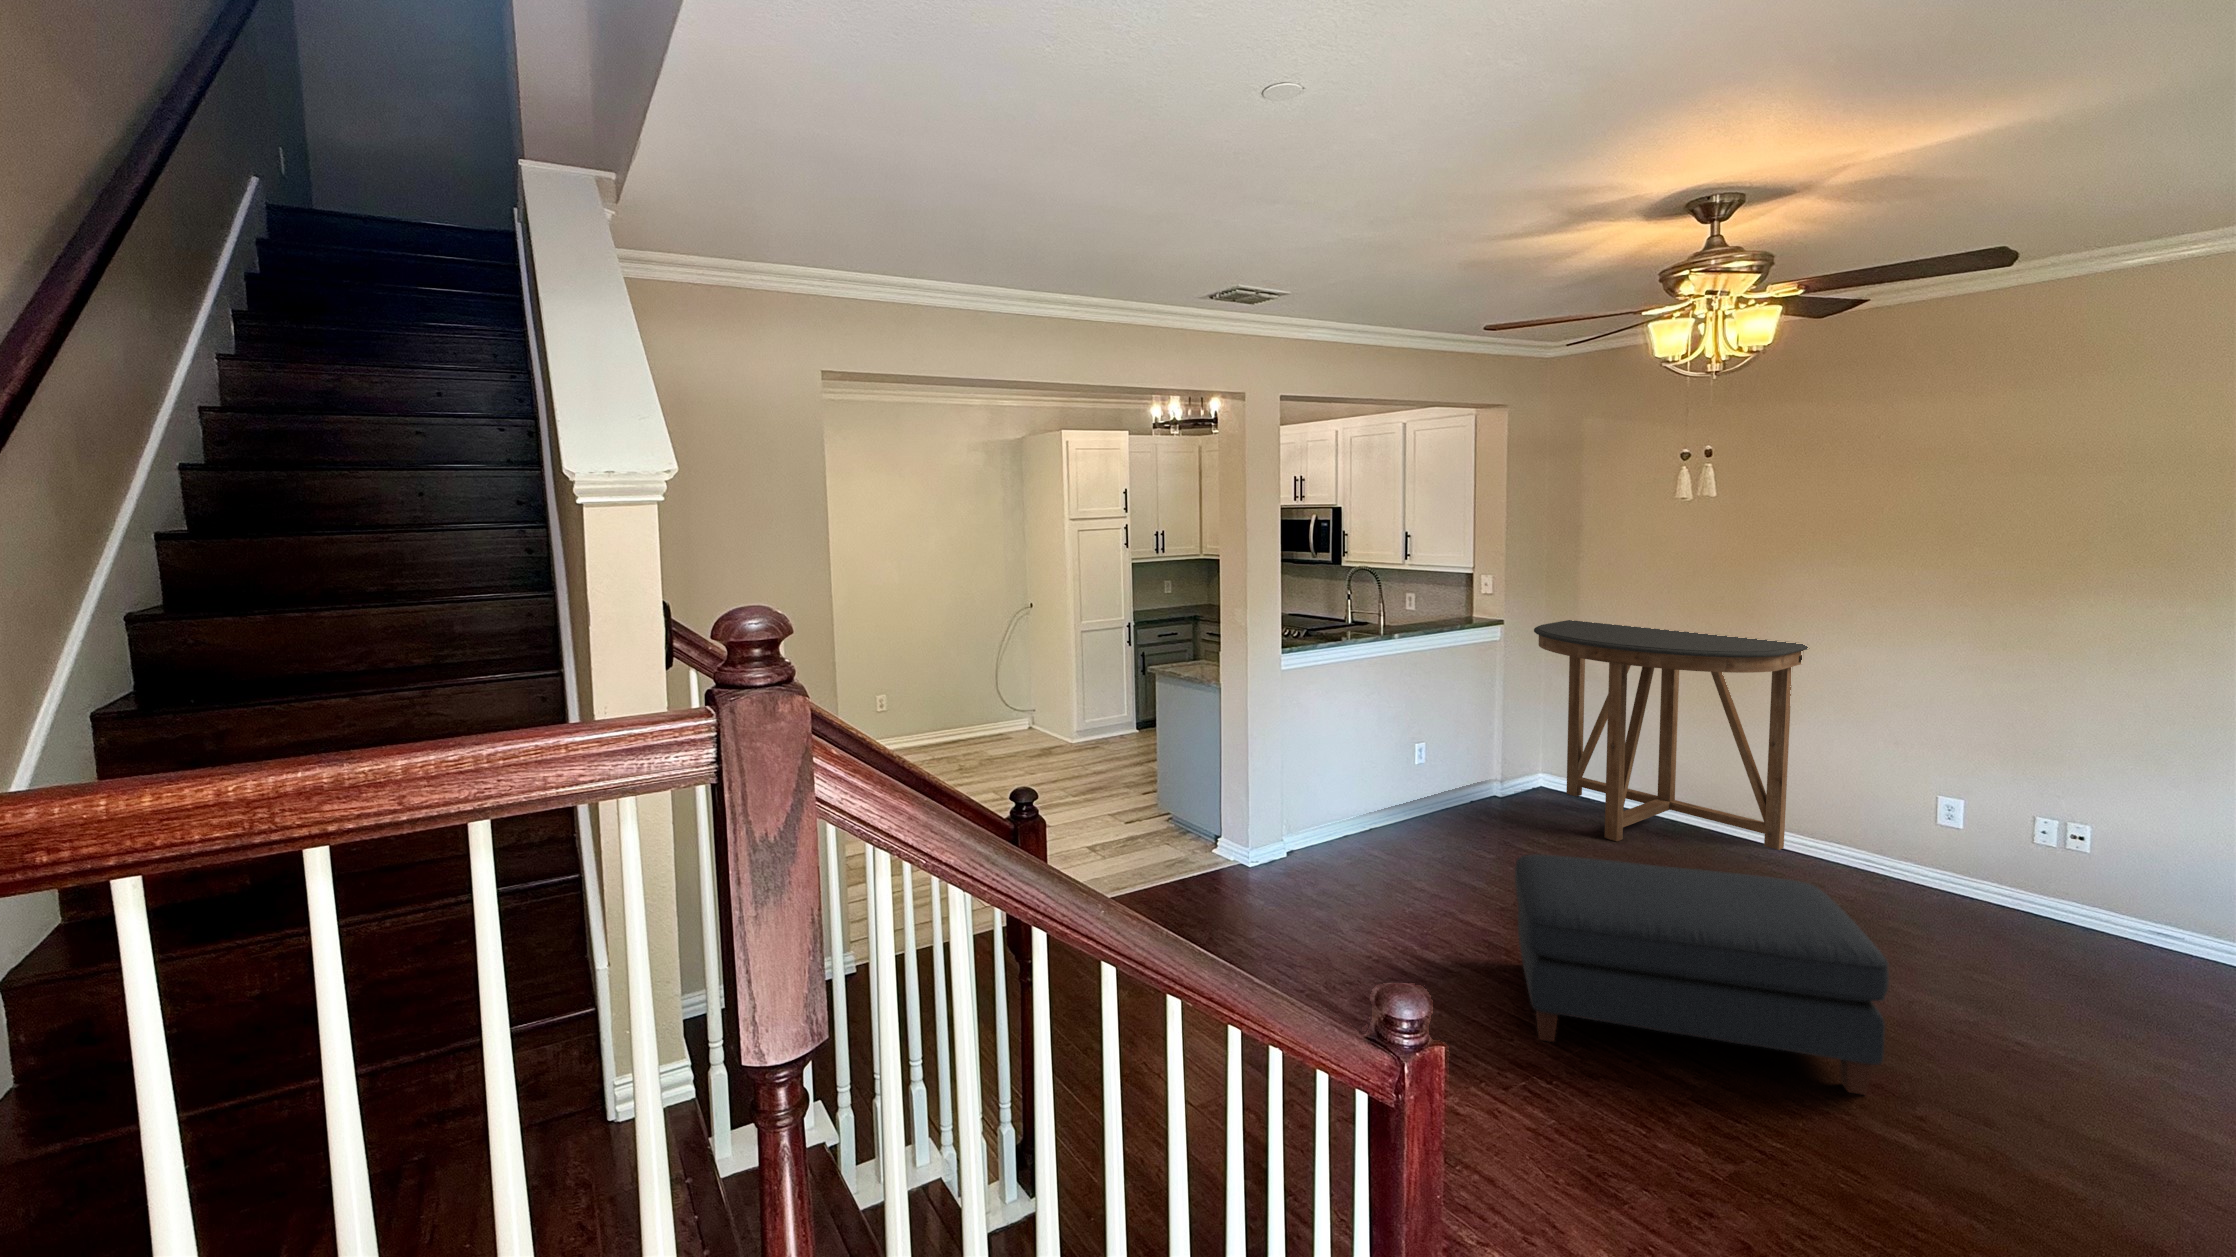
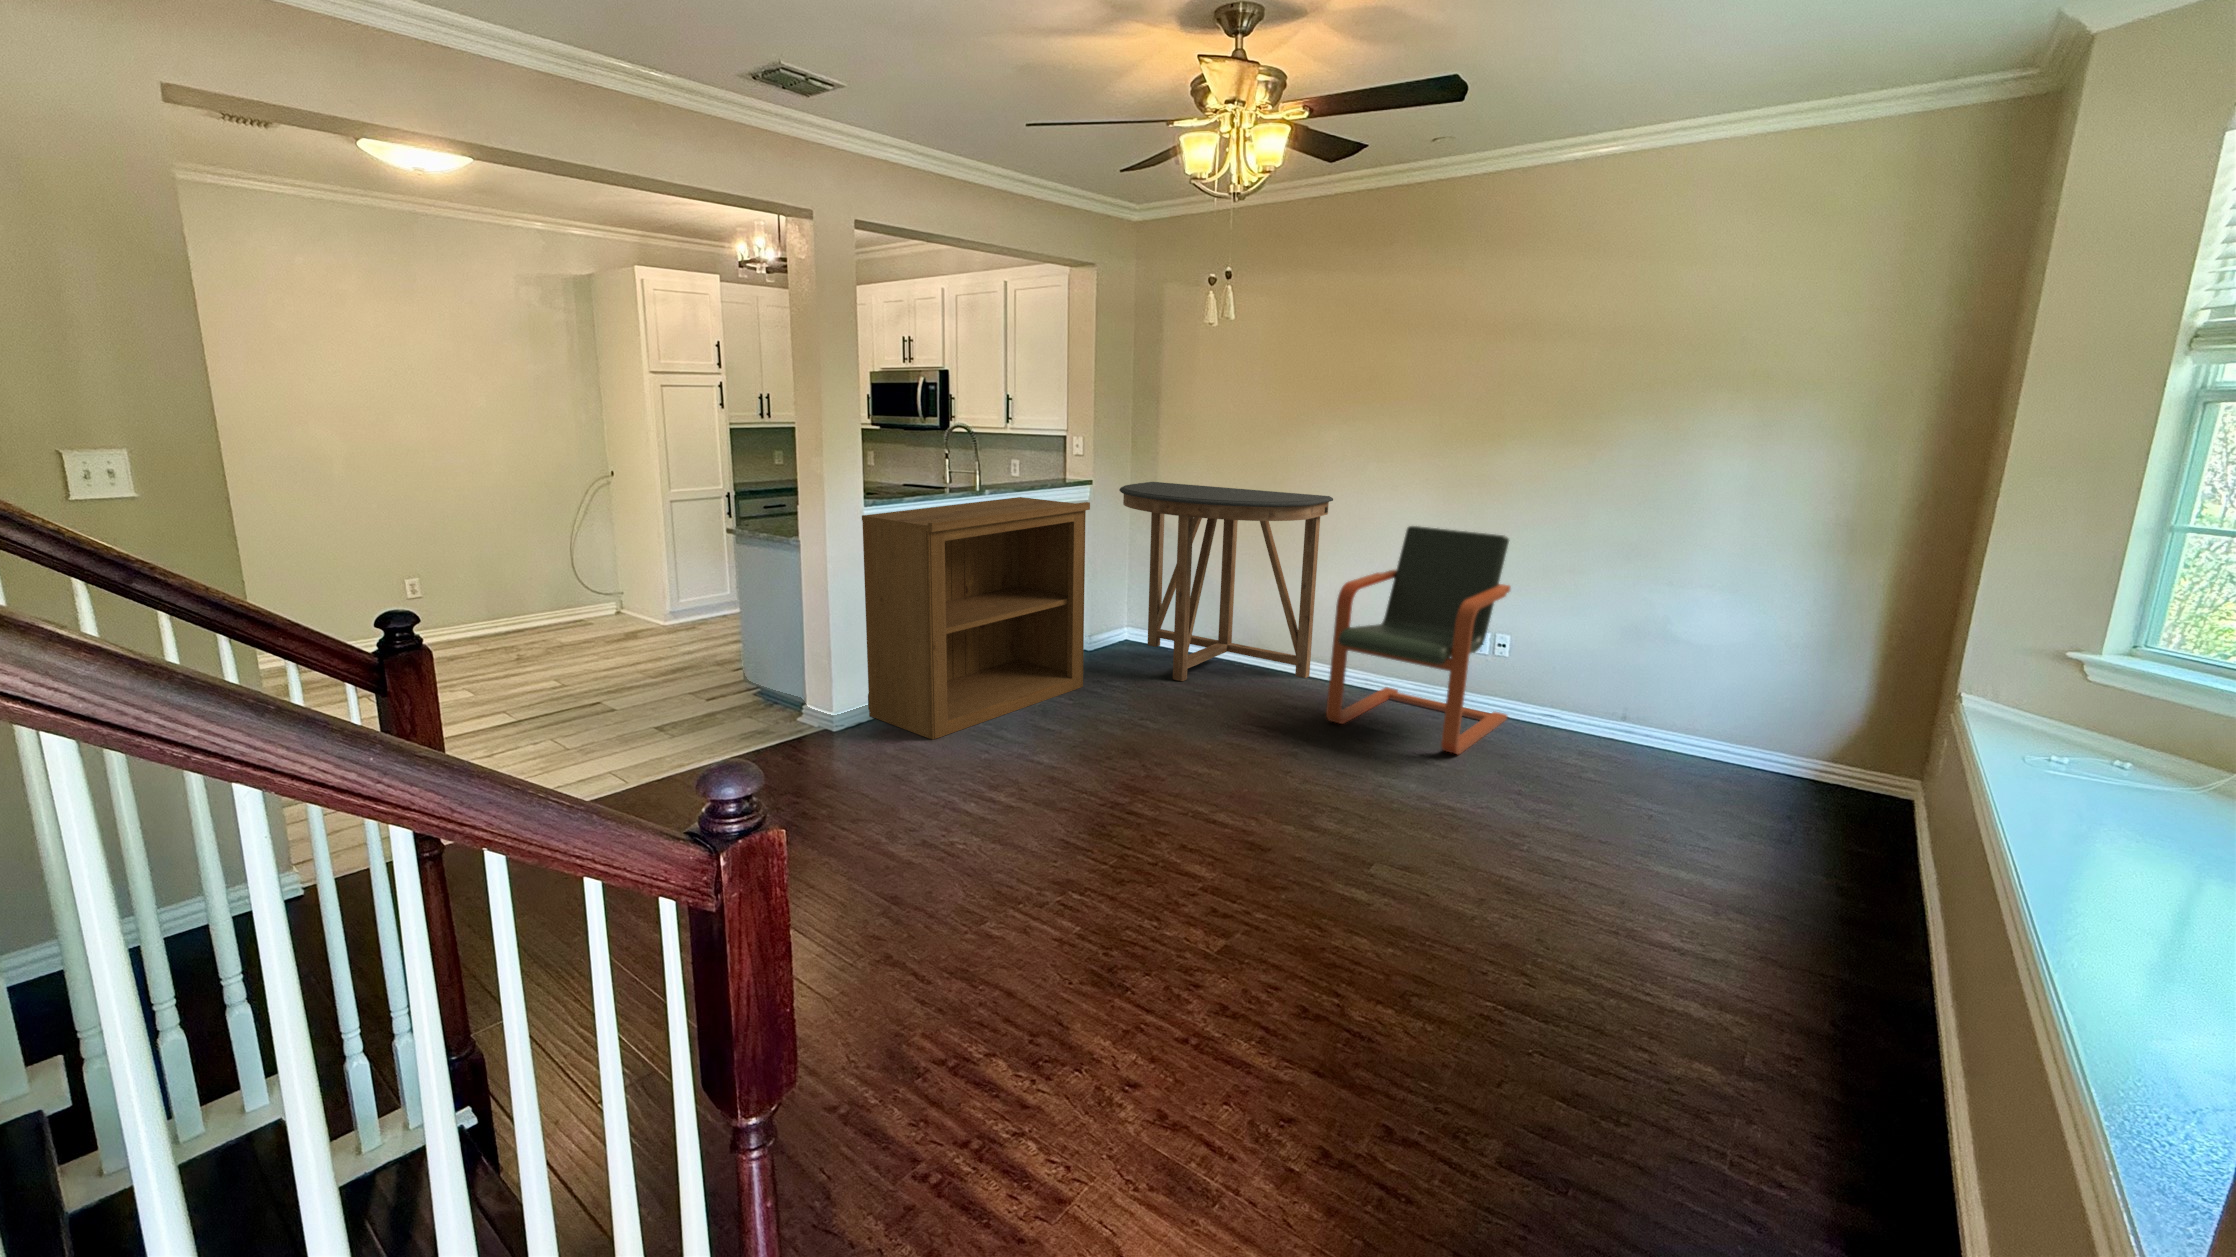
bookshelf: none [1275,639,1507,885] -> present [862,497,1090,740]
armchair: none [1818,683,2098,975] -> present [1326,526,1510,755]
ottoman: present [1515,854,1889,1095] -> none [1077,687,1356,860]

